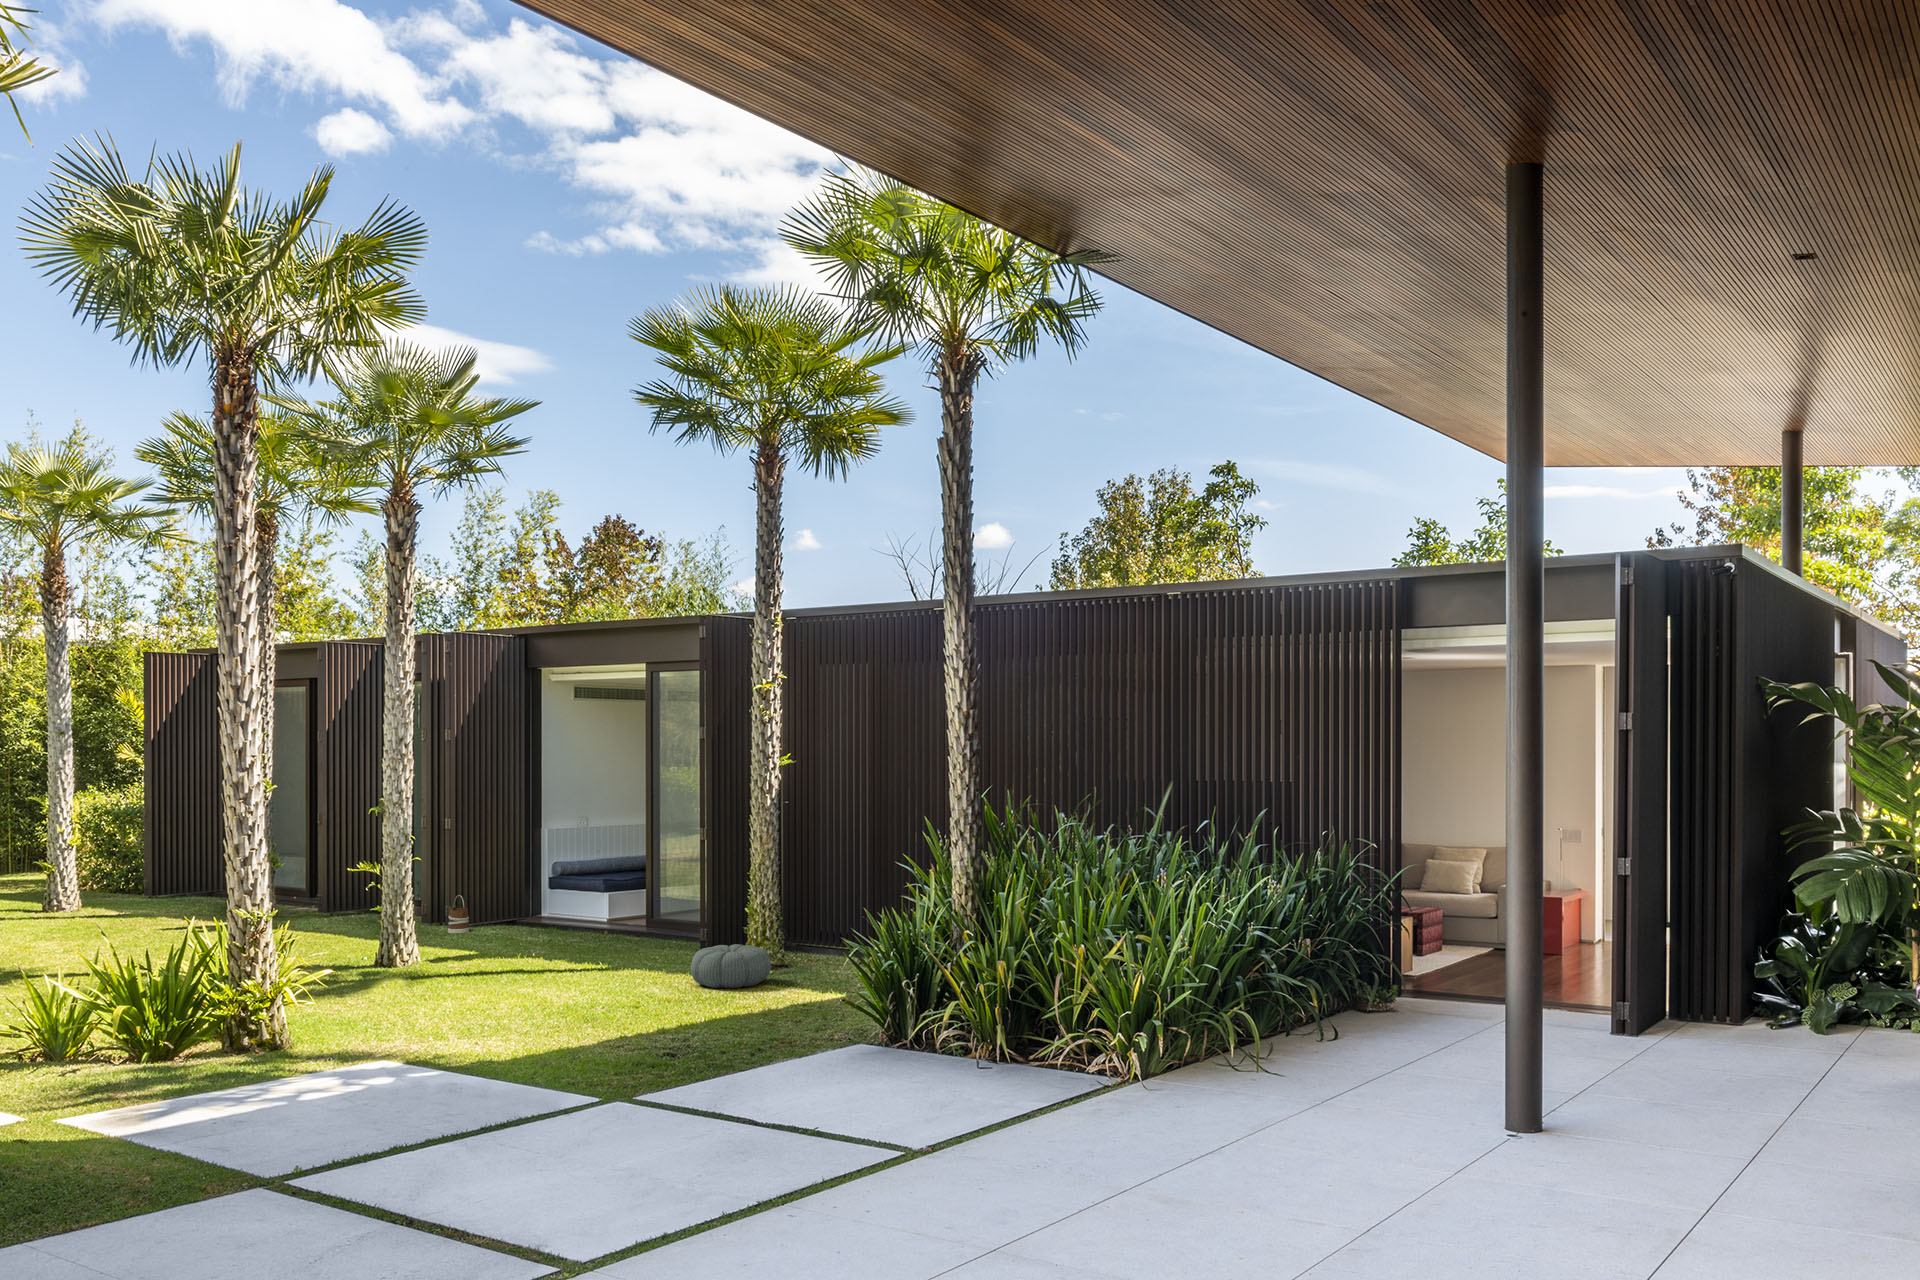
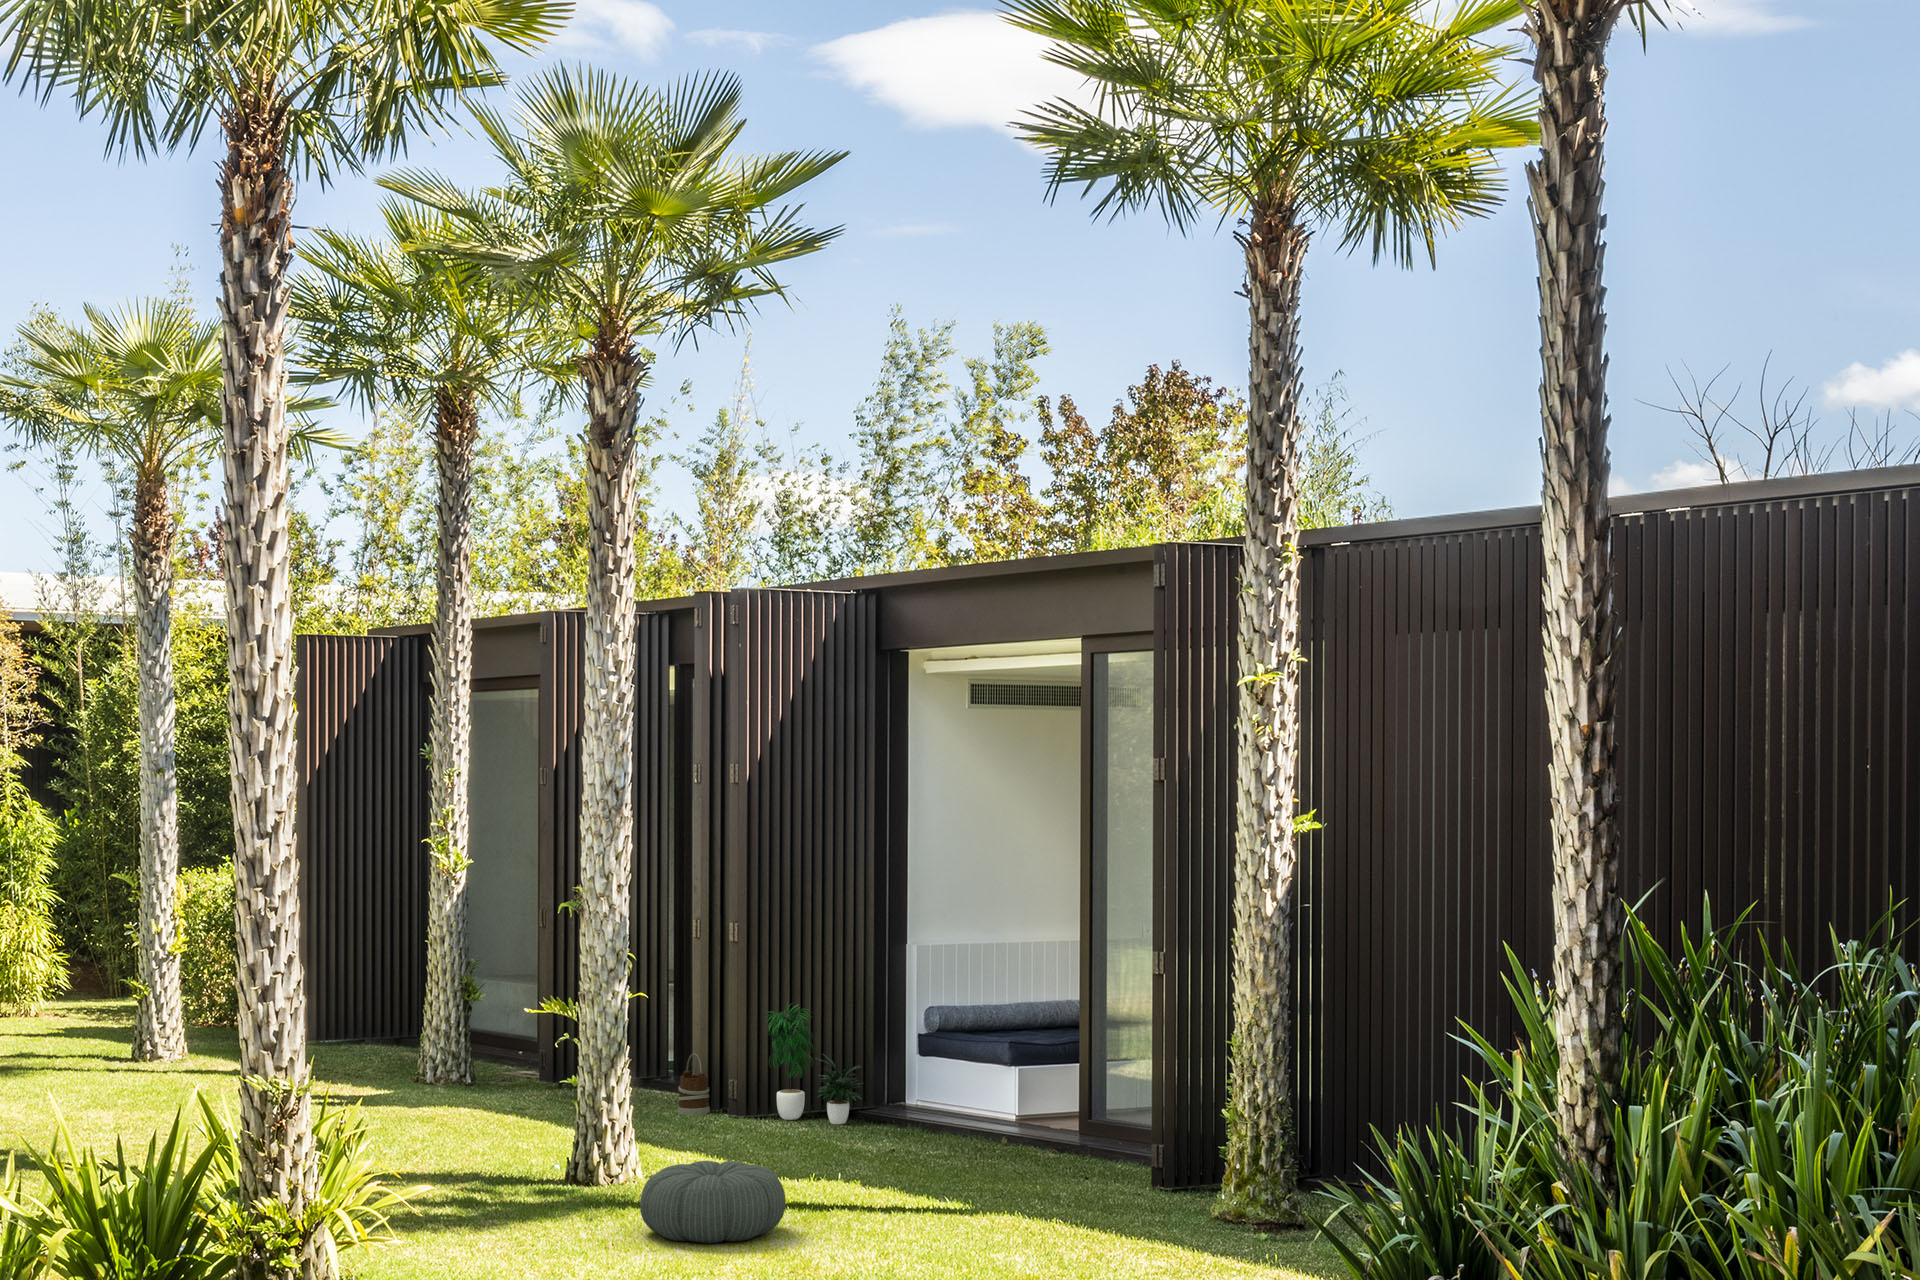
potted plant: none [507,860,570,934] -> present [767,1003,862,1124]
pouf: present [691,944,771,988] -> present [640,1161,786,1243]

